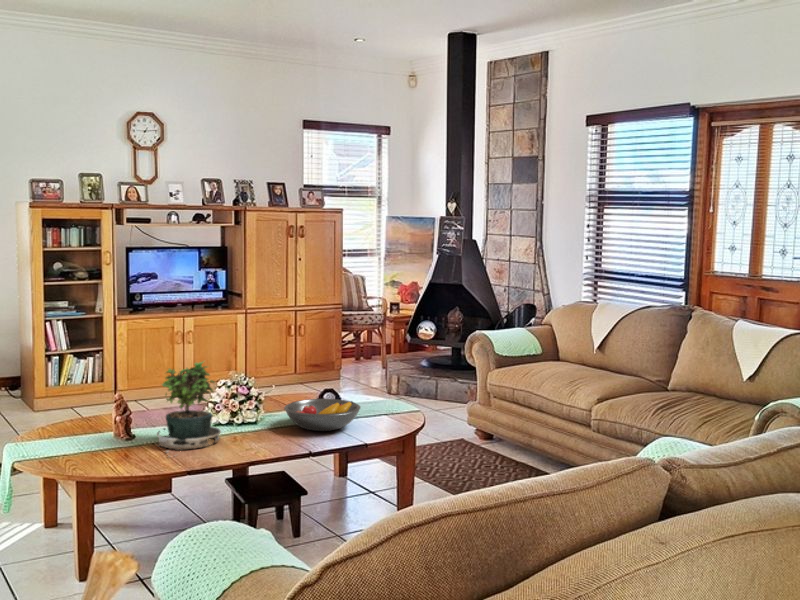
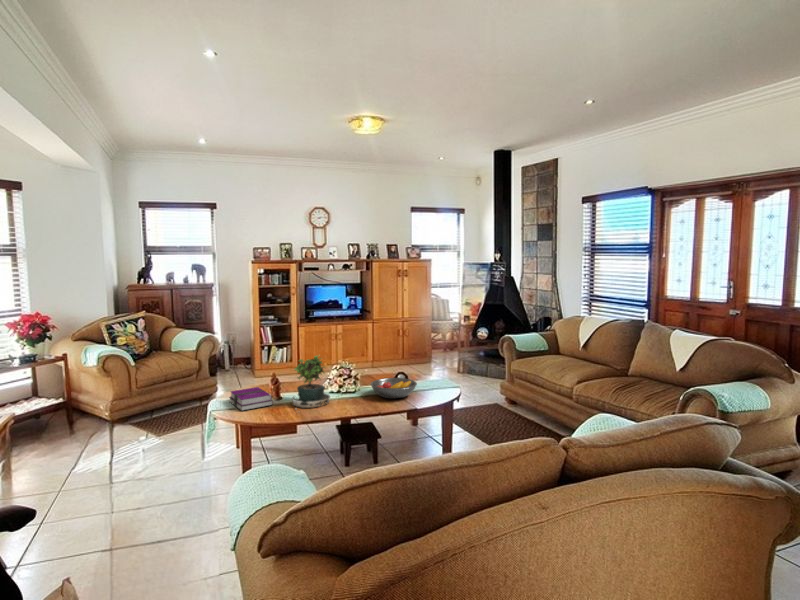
hardback book: none [40,418,125,457] -> present [229,387,273,411]

